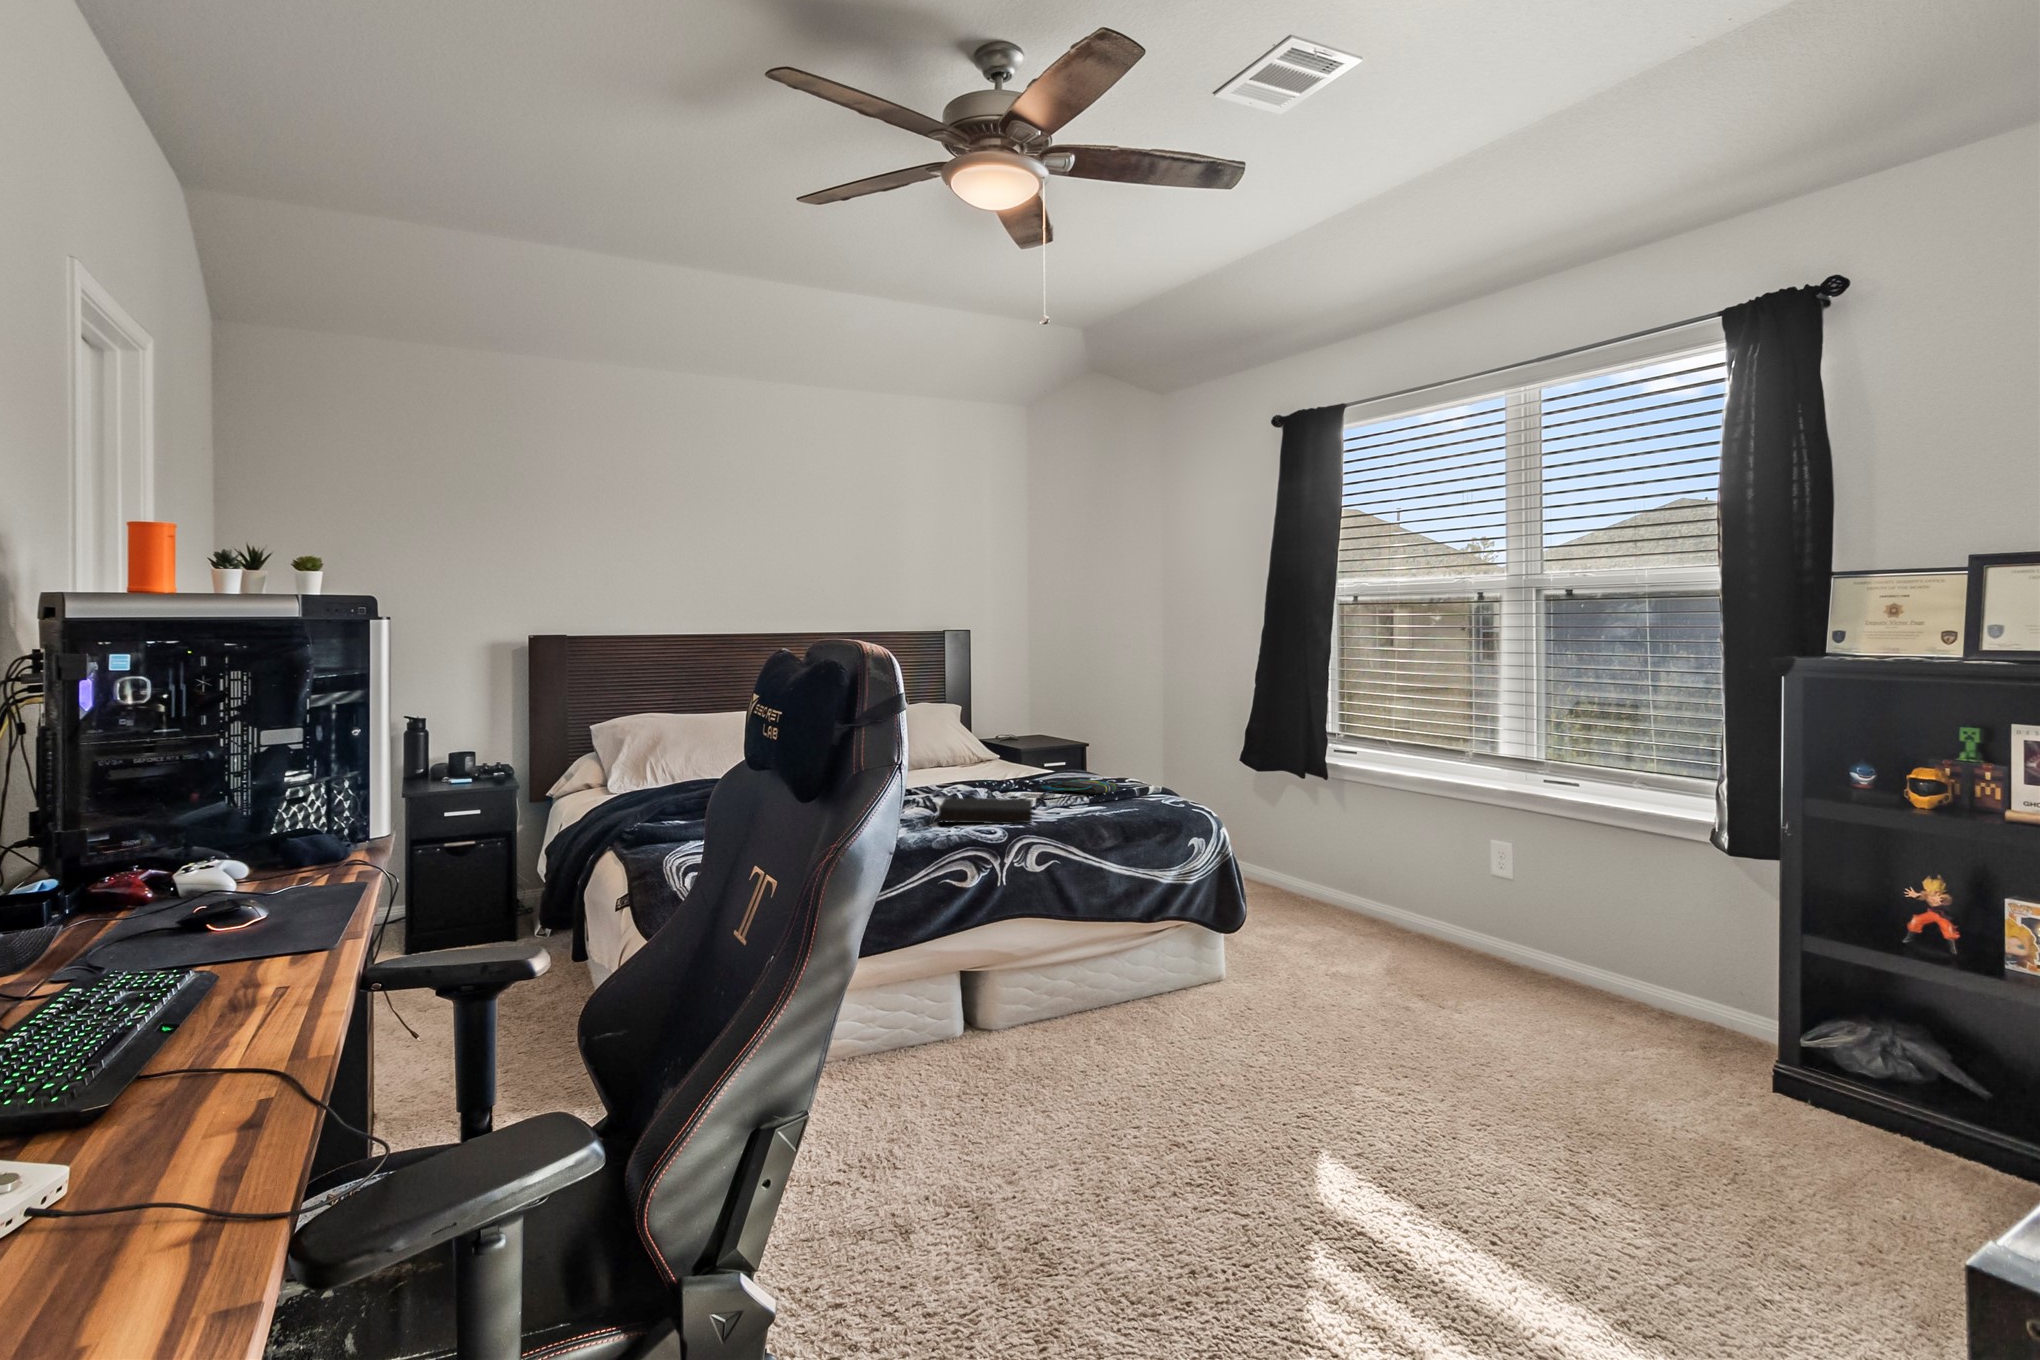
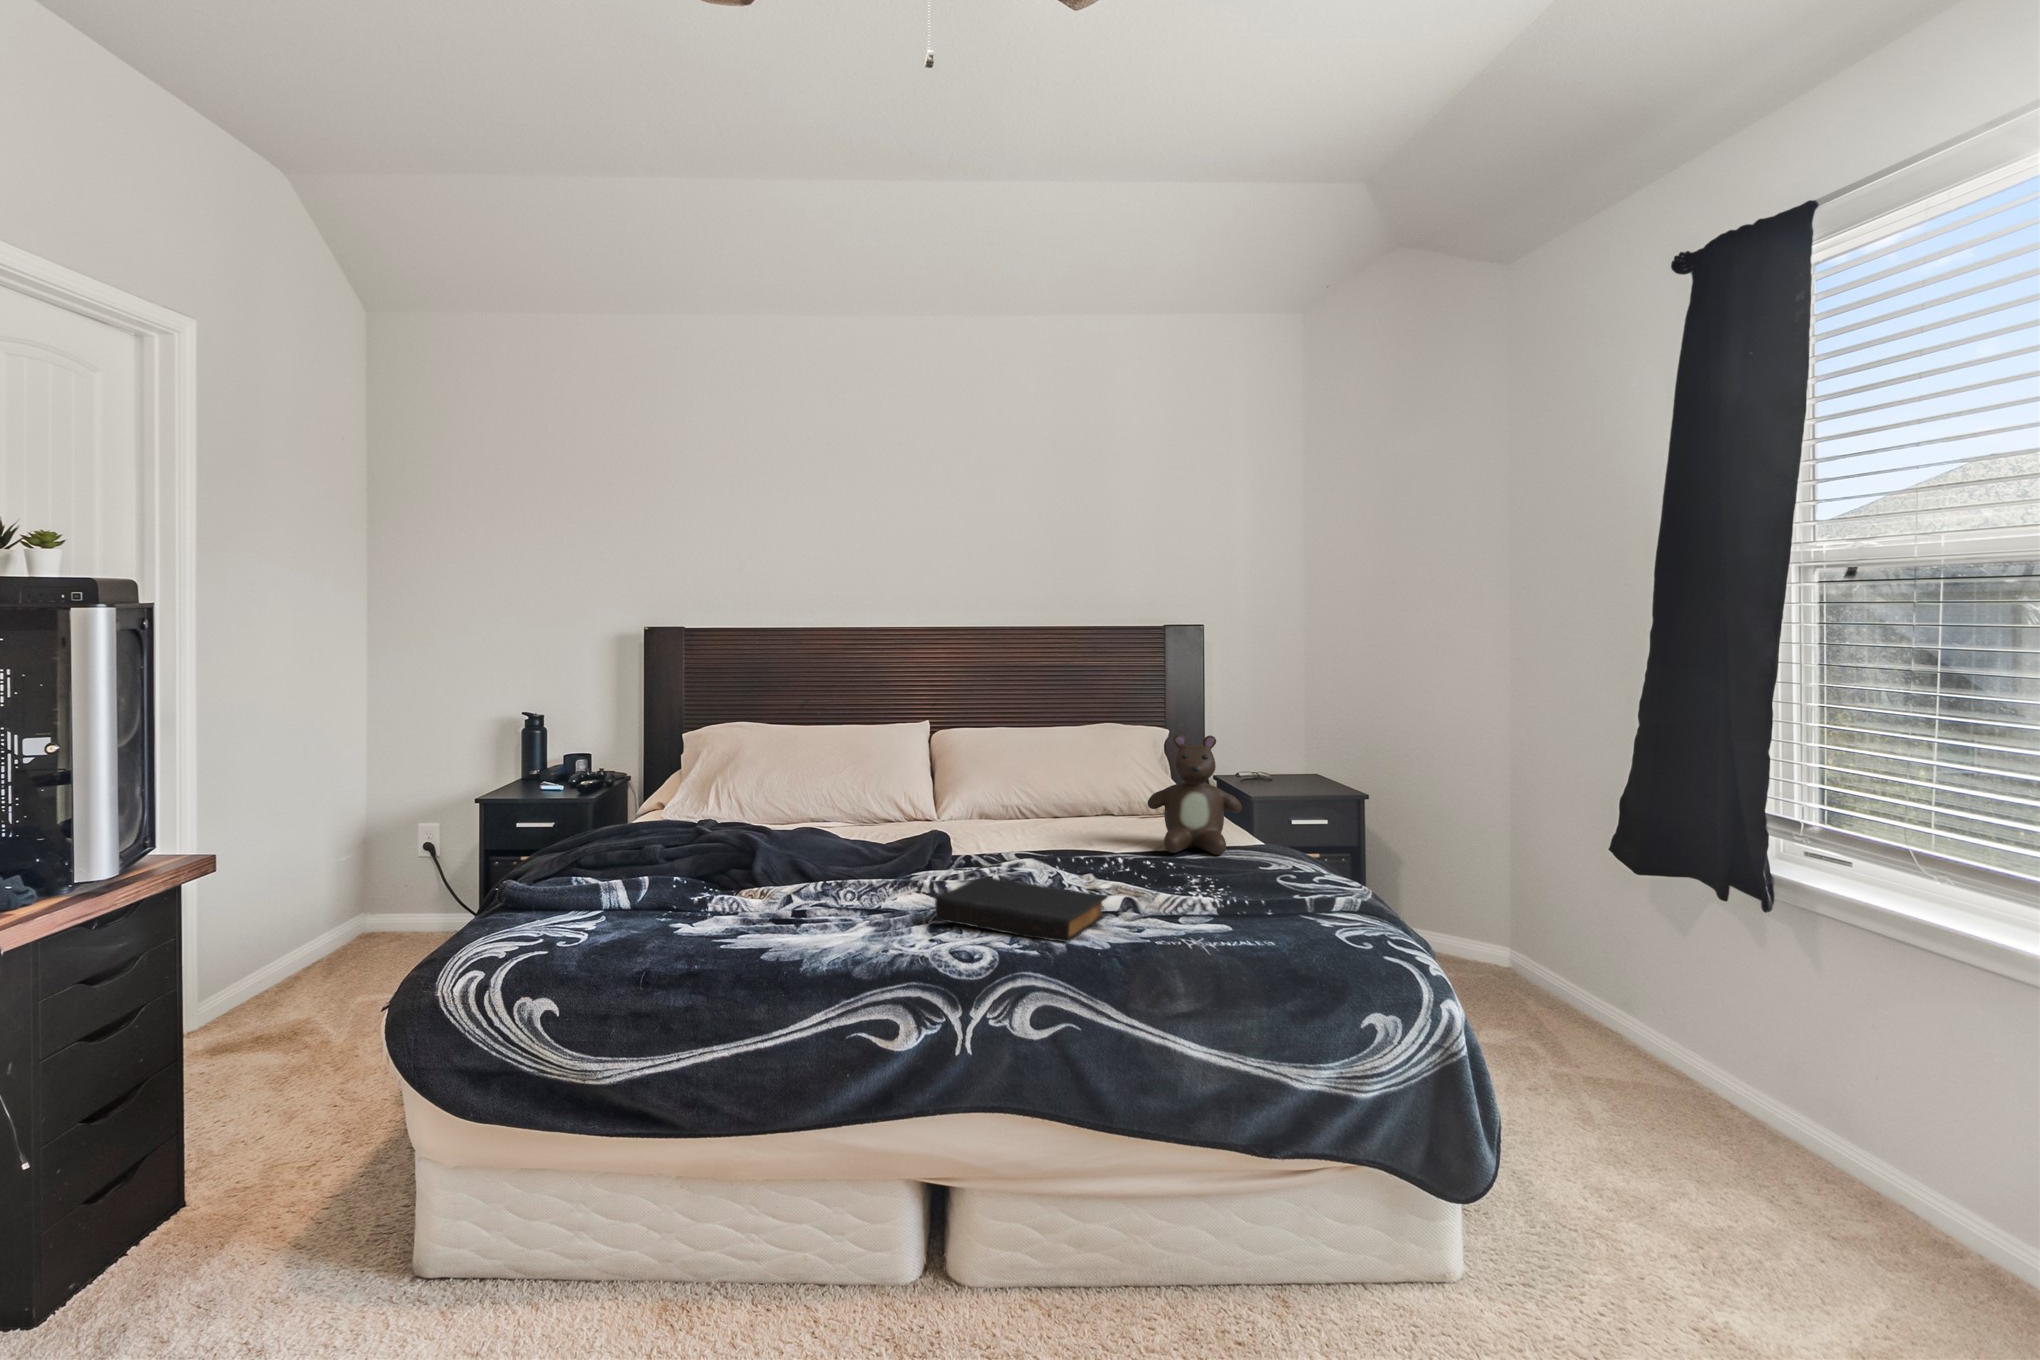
teddy bear: none [996,705,1056,782] -> present [1147,735,1242,855]
tote bag: present [1041,779,1119,800] -> none [1148,860,1303,896]

